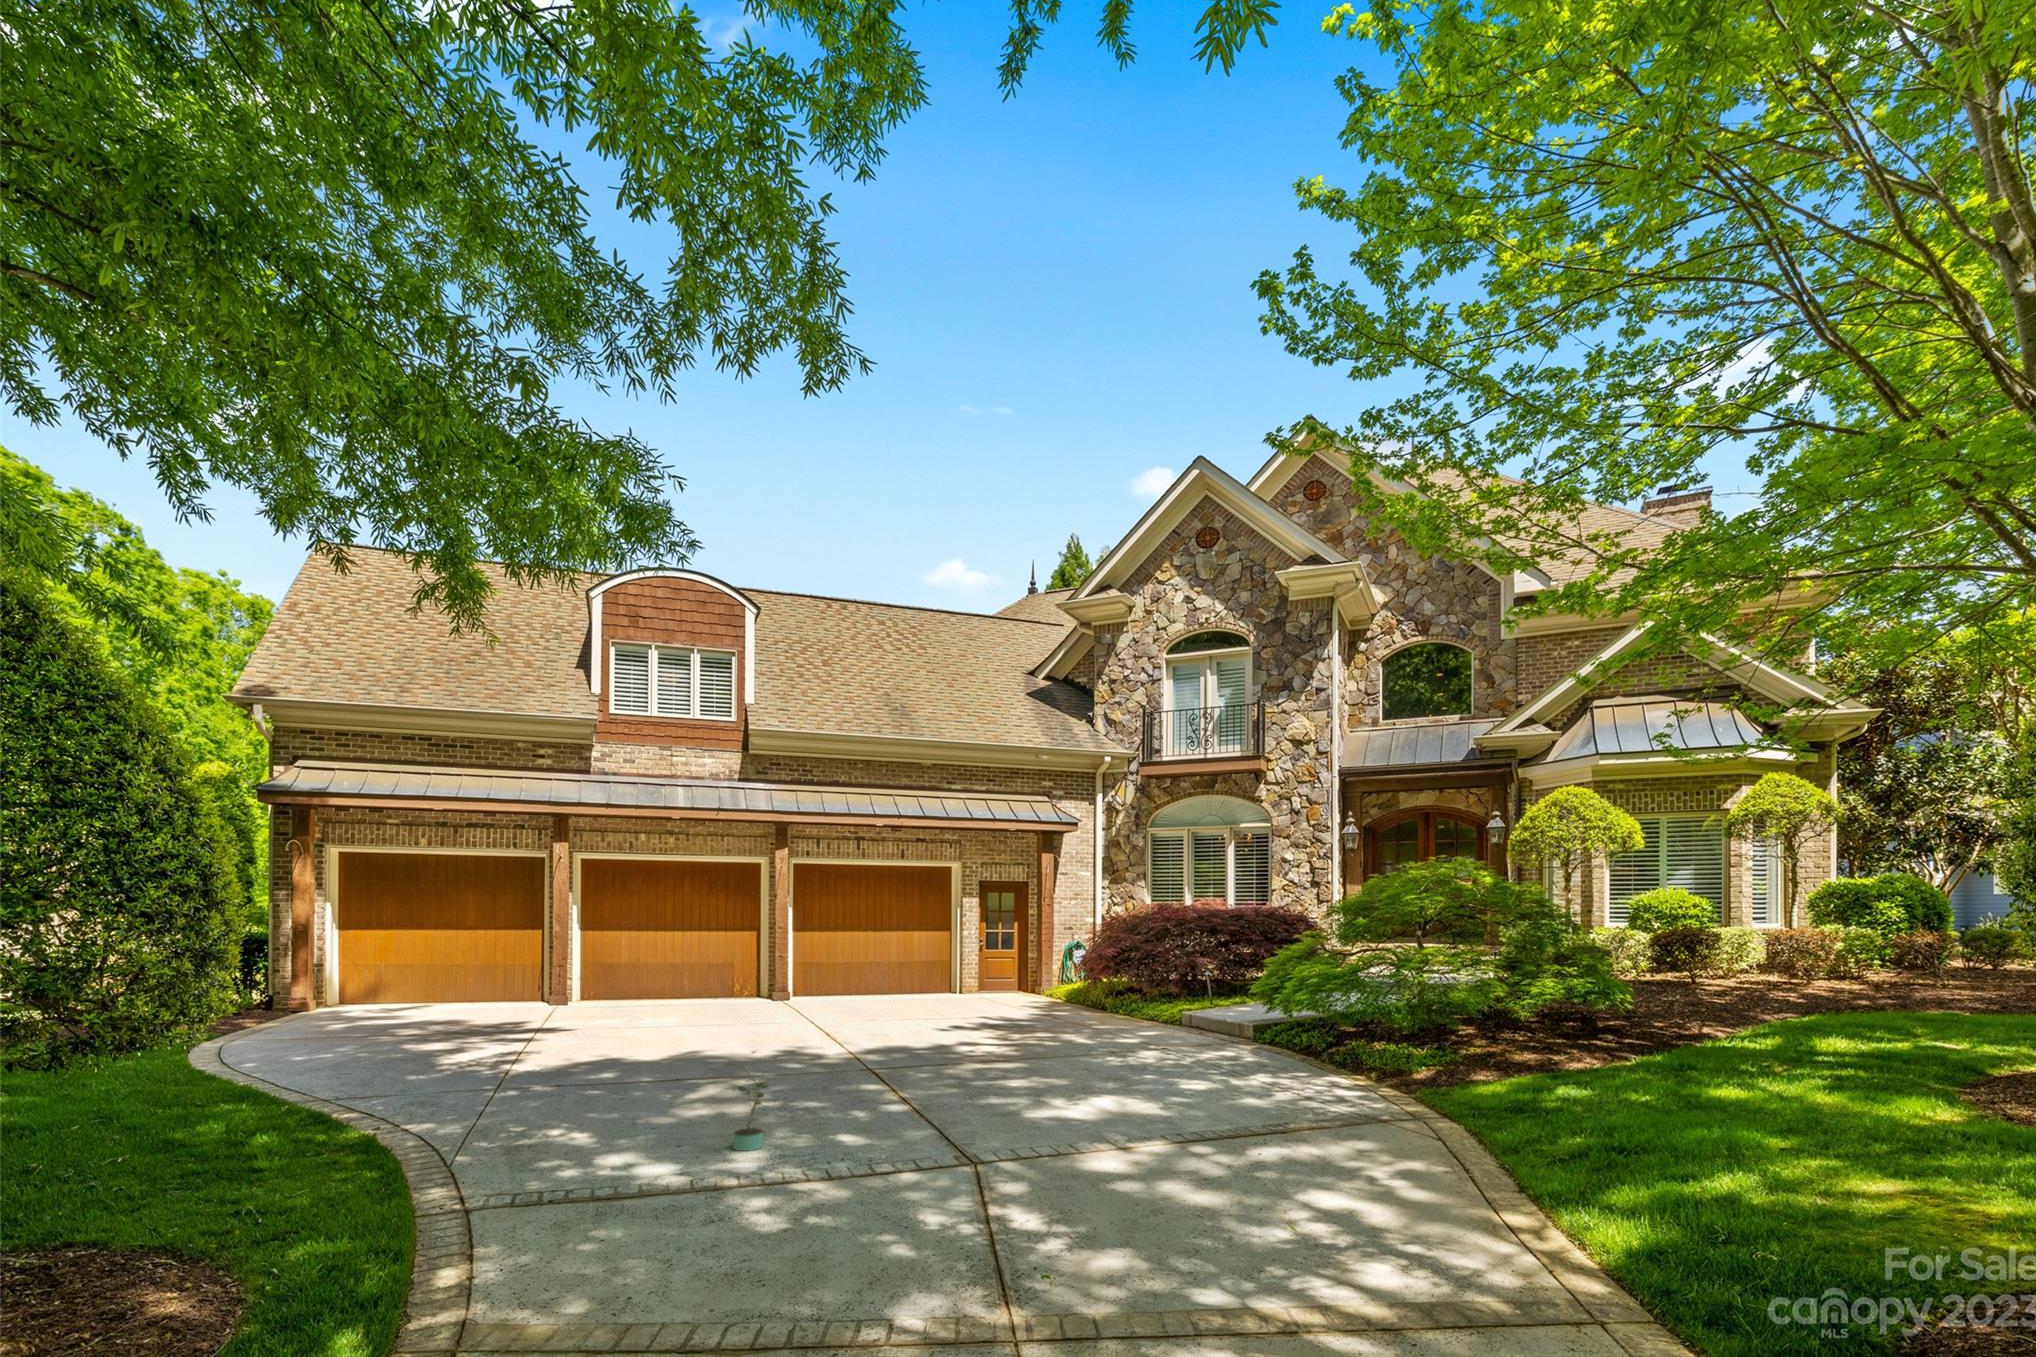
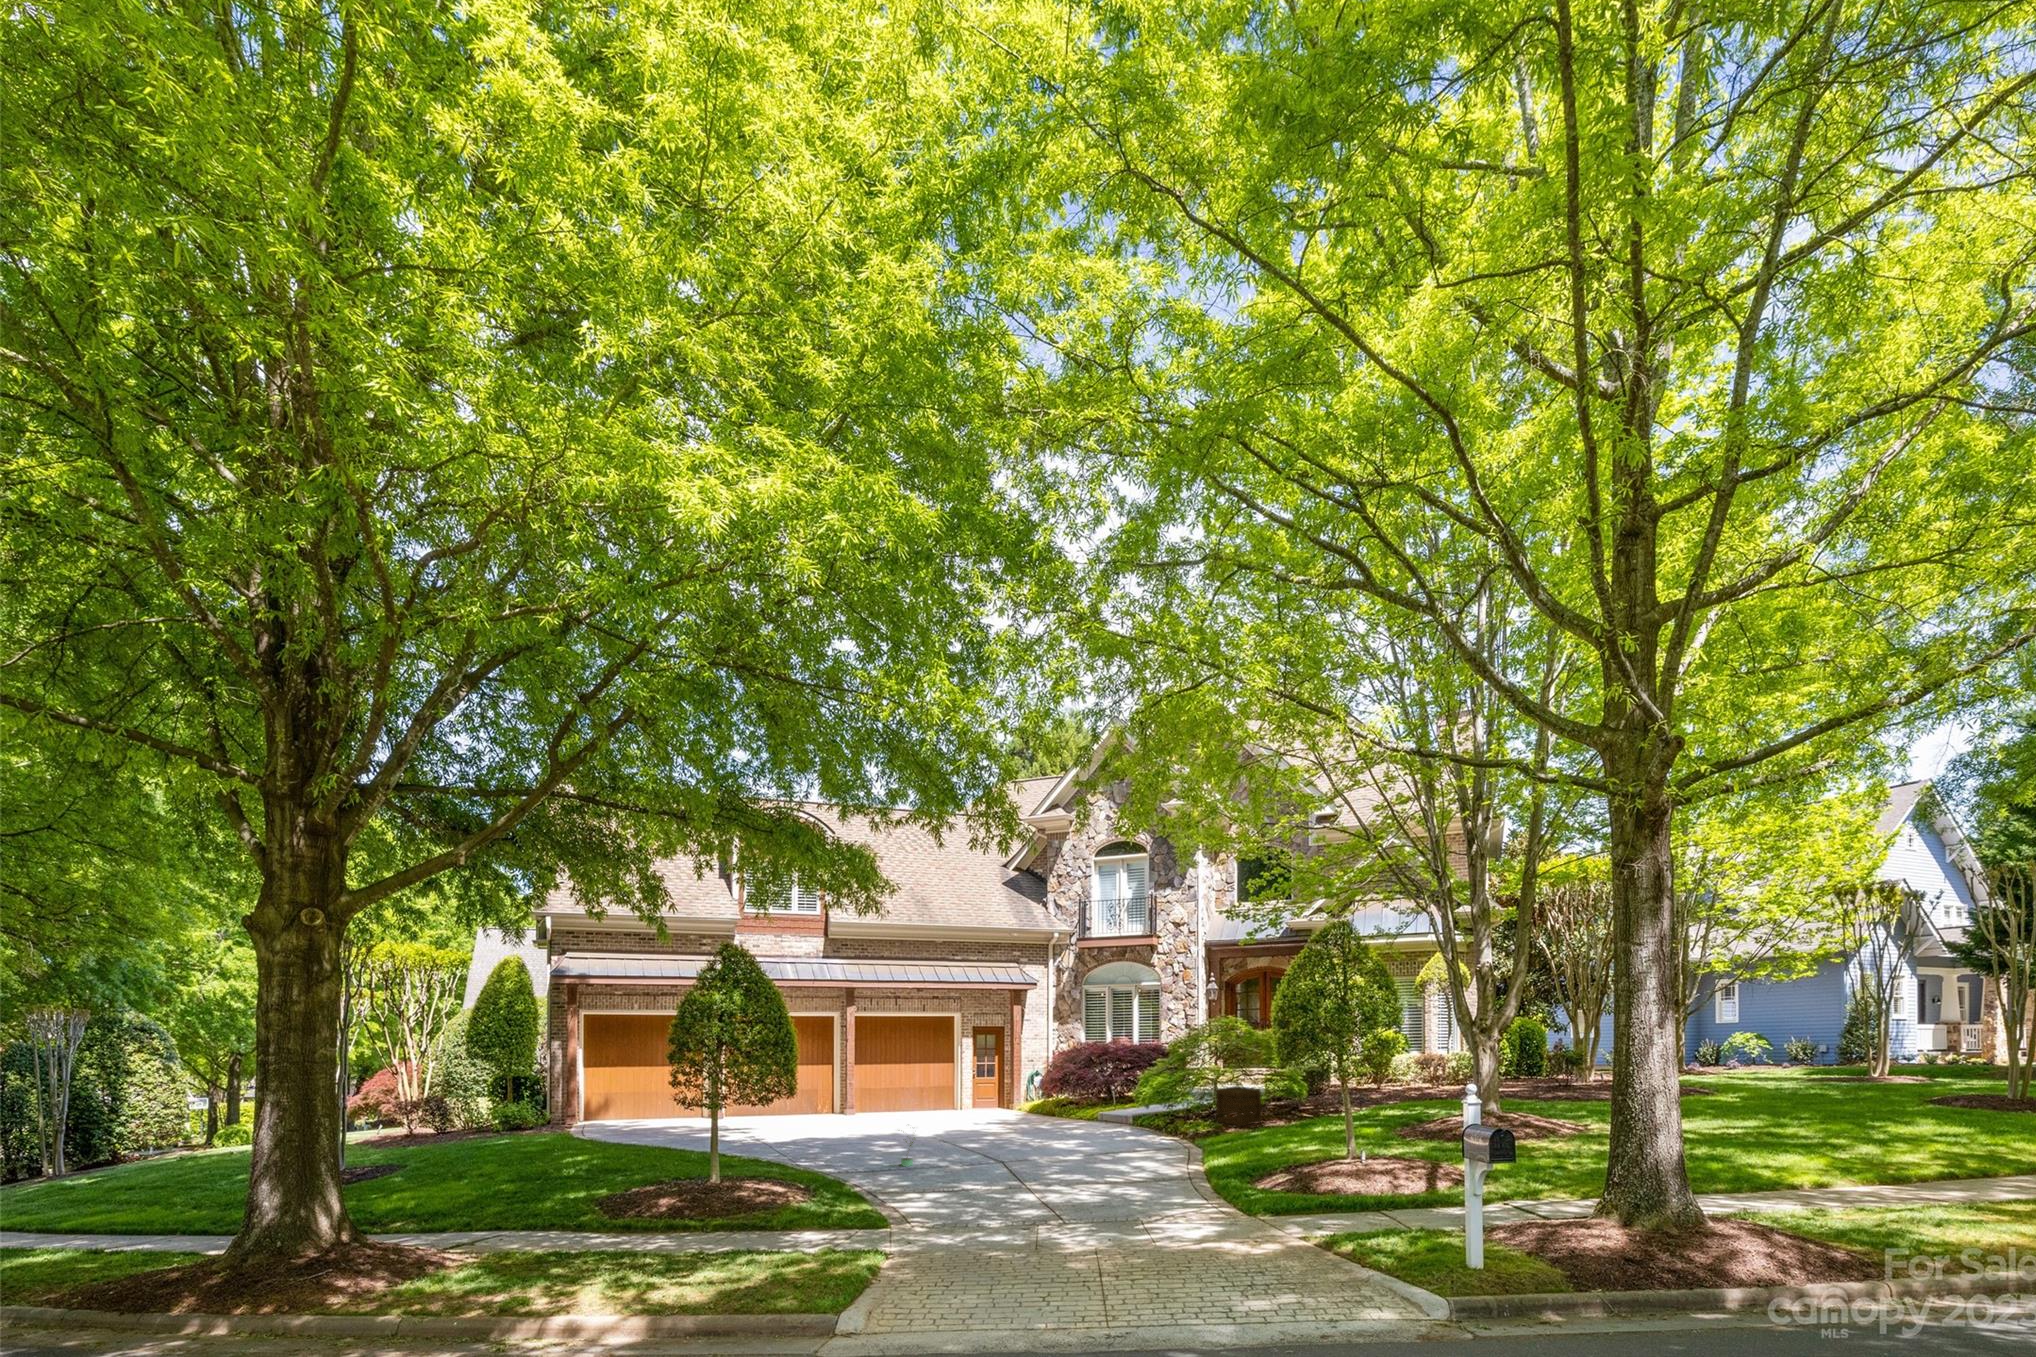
wooden crate: none [1422,977,1519,1055] -> present [1216,1086,1262,1126]

